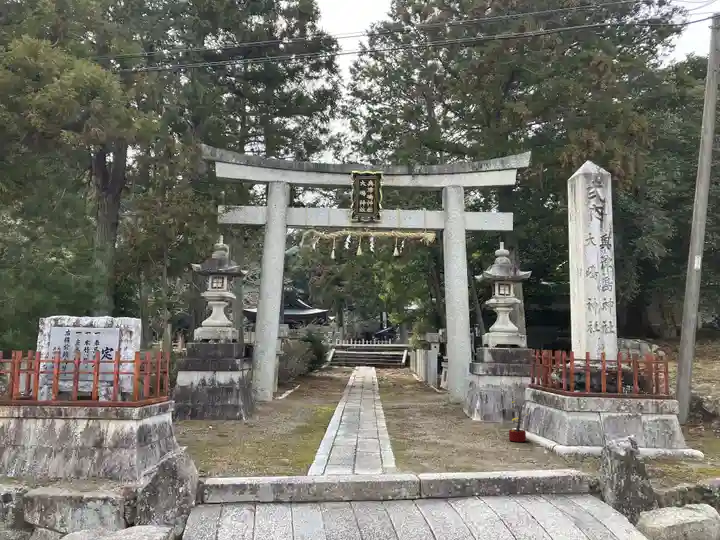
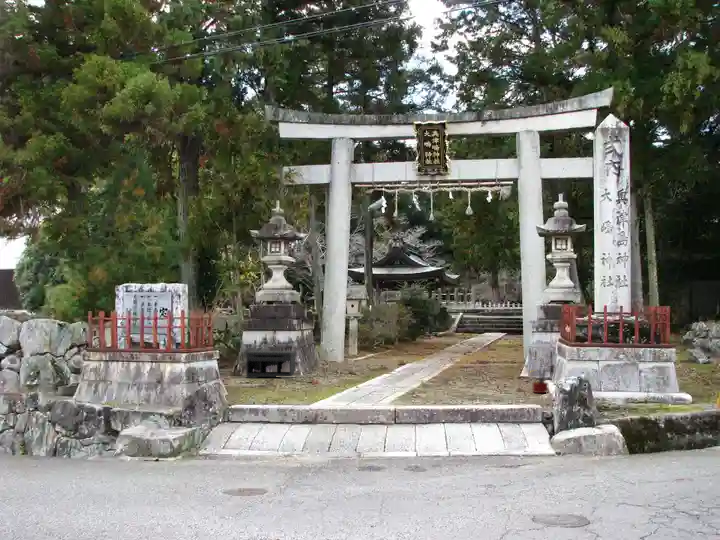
bench: none [184,392,238,422] -> present [246,351,296,378]

